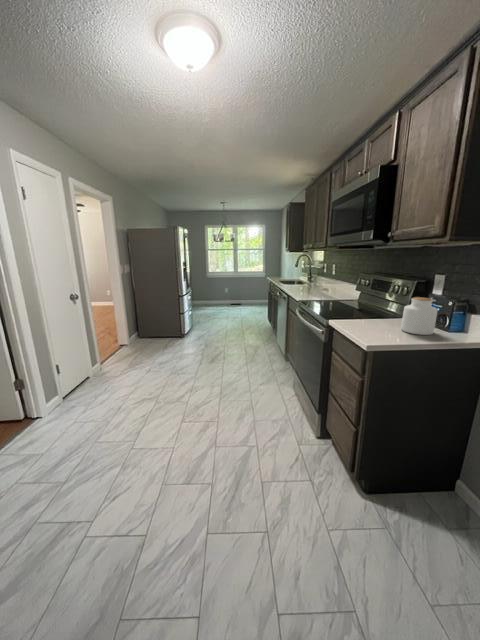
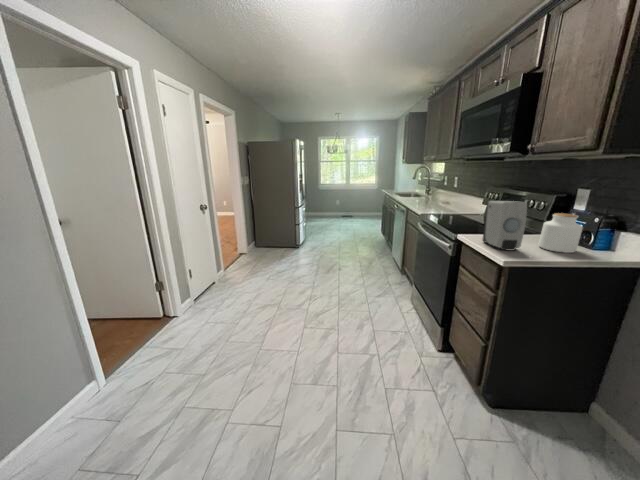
soap dispenser: none [351,286,387,334] -> present [483,201,527,250]

